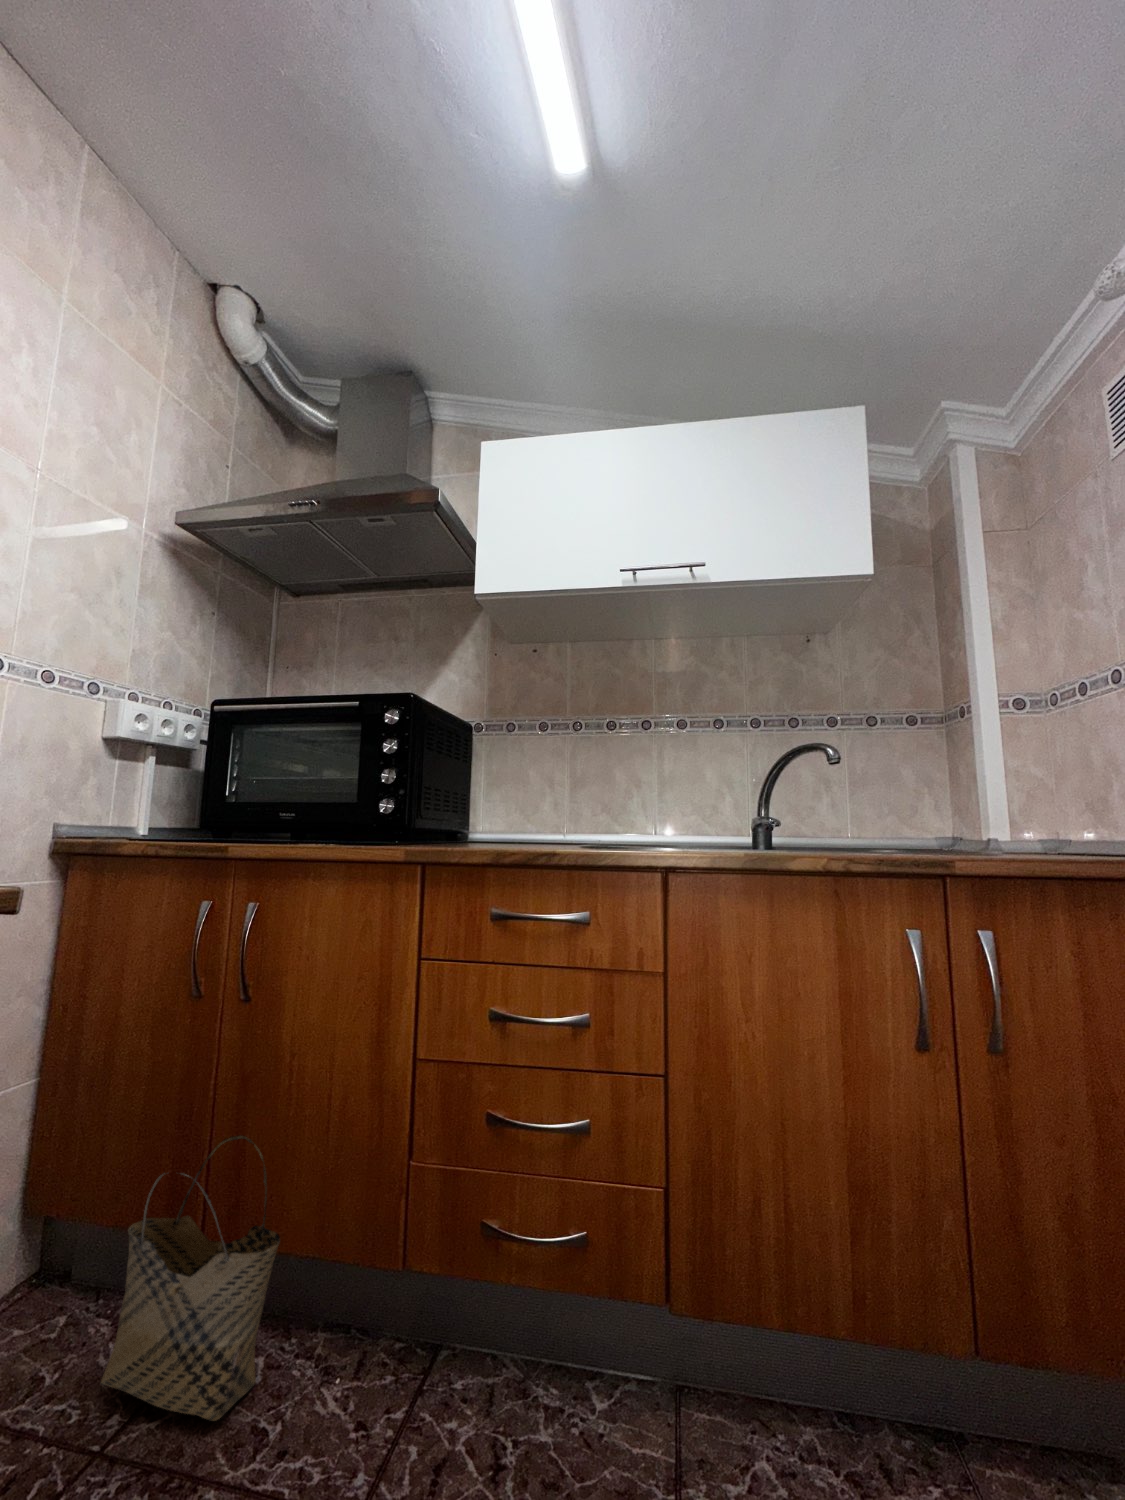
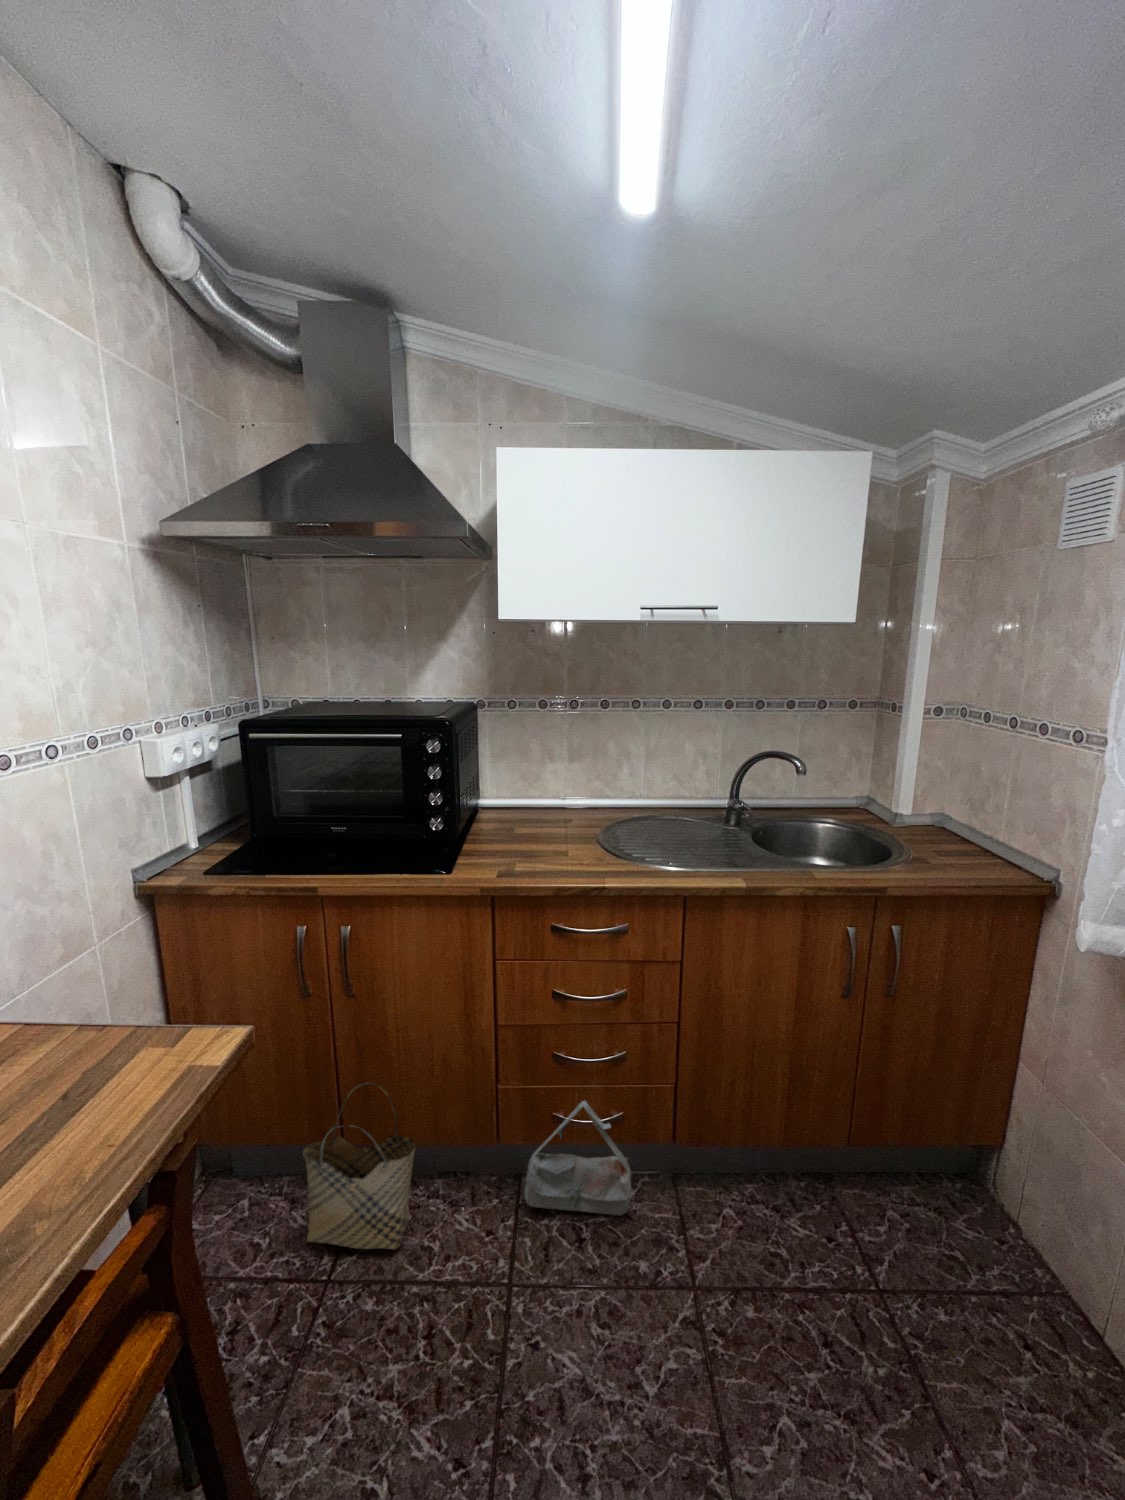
bag: none [428,1202,595,1439] -> present [525,1101,632,1216]

